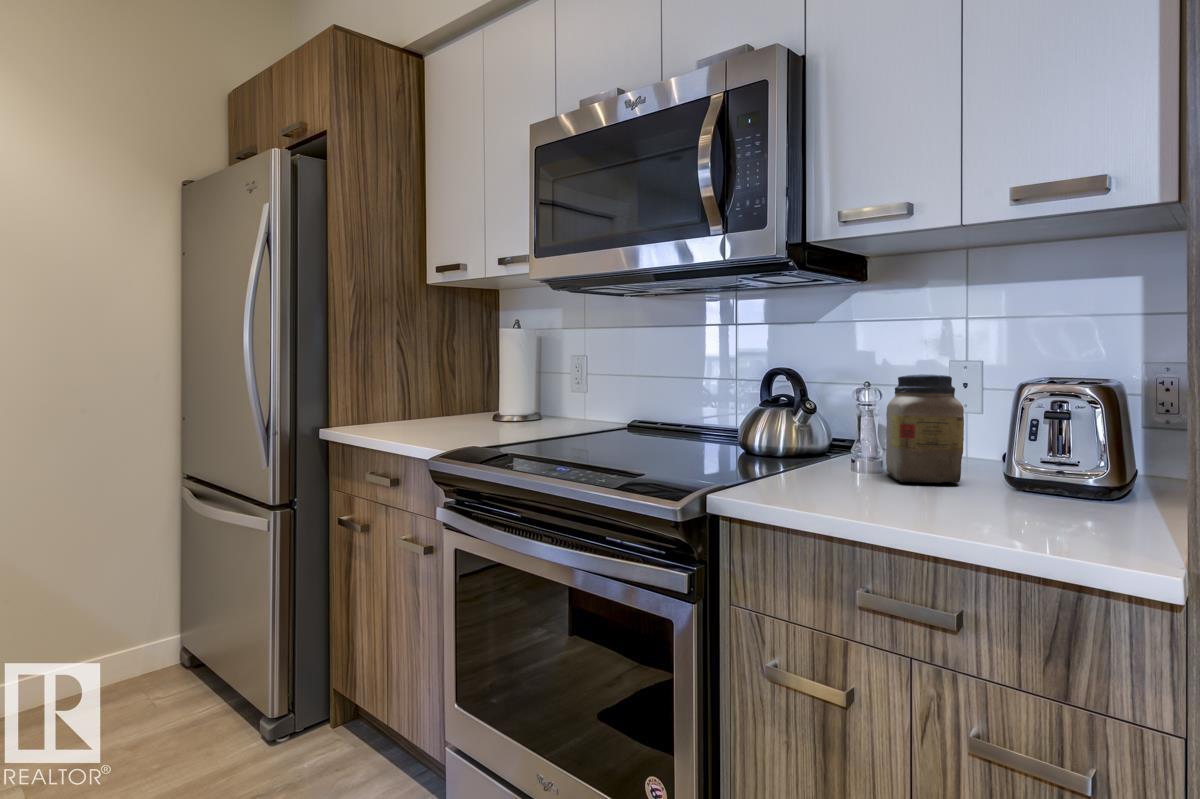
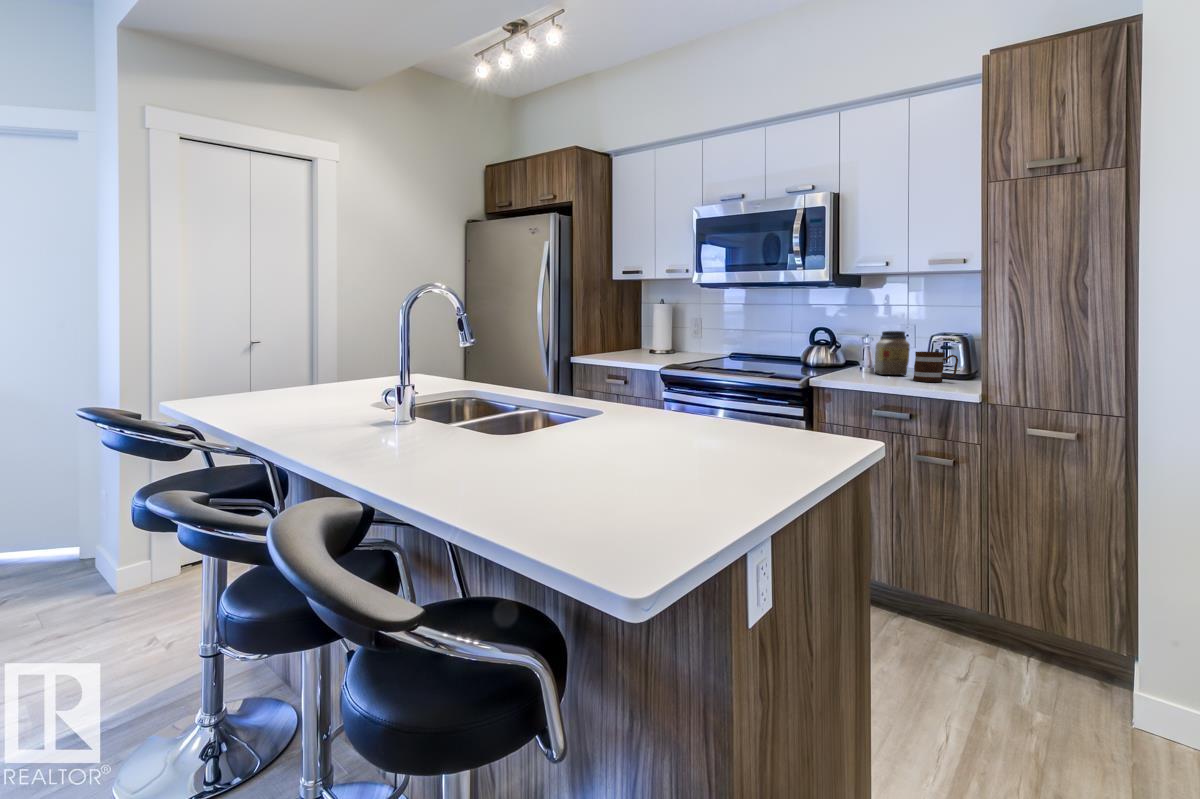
mug: none [972,427,1089,511] -> present [913,352,958,382]

